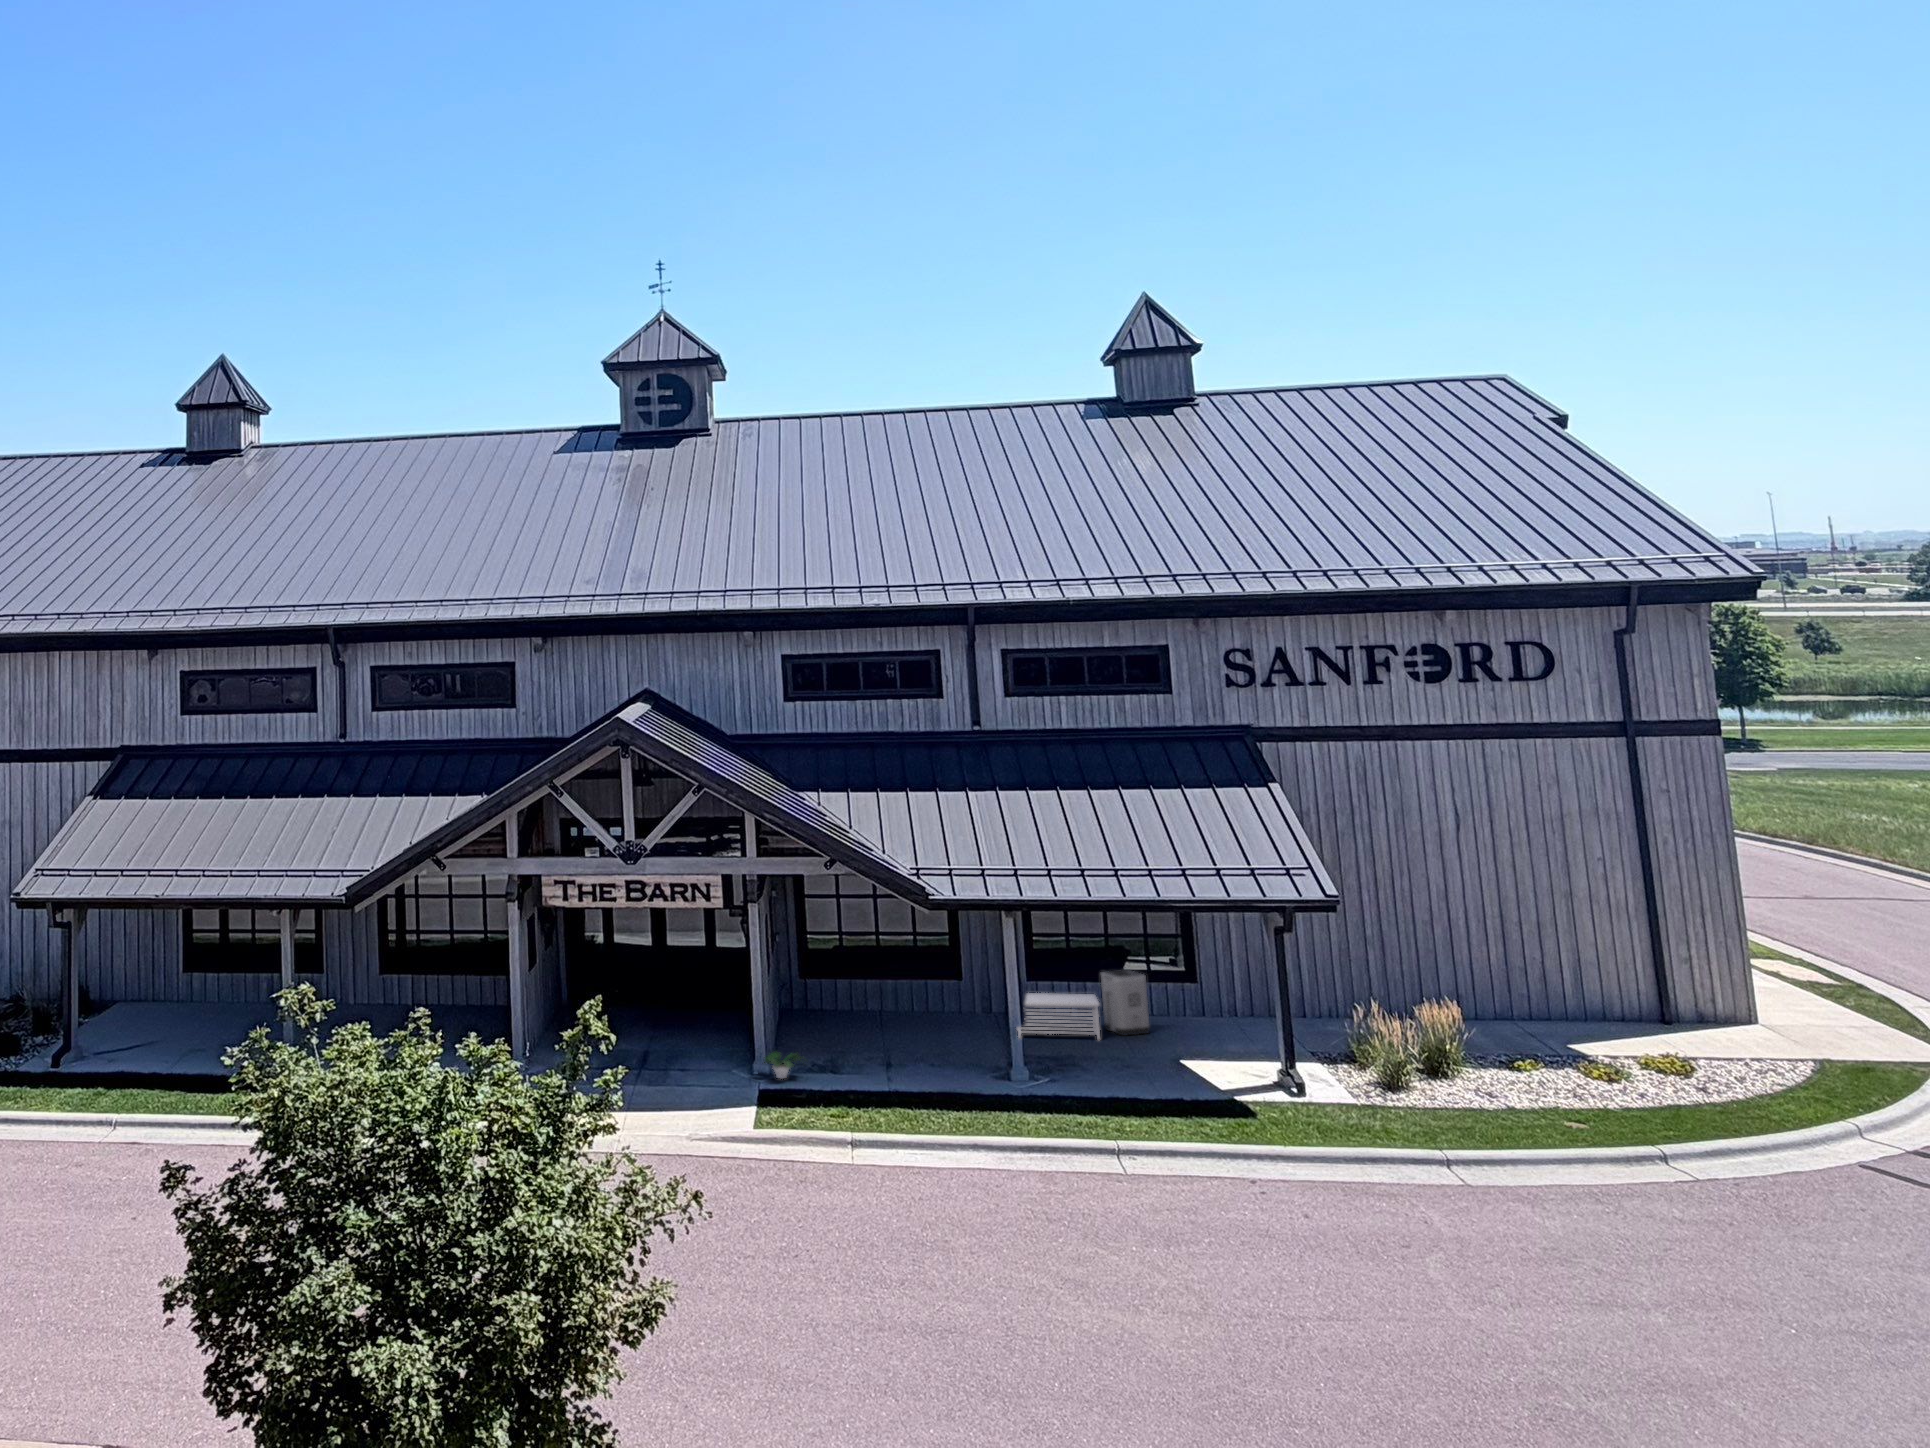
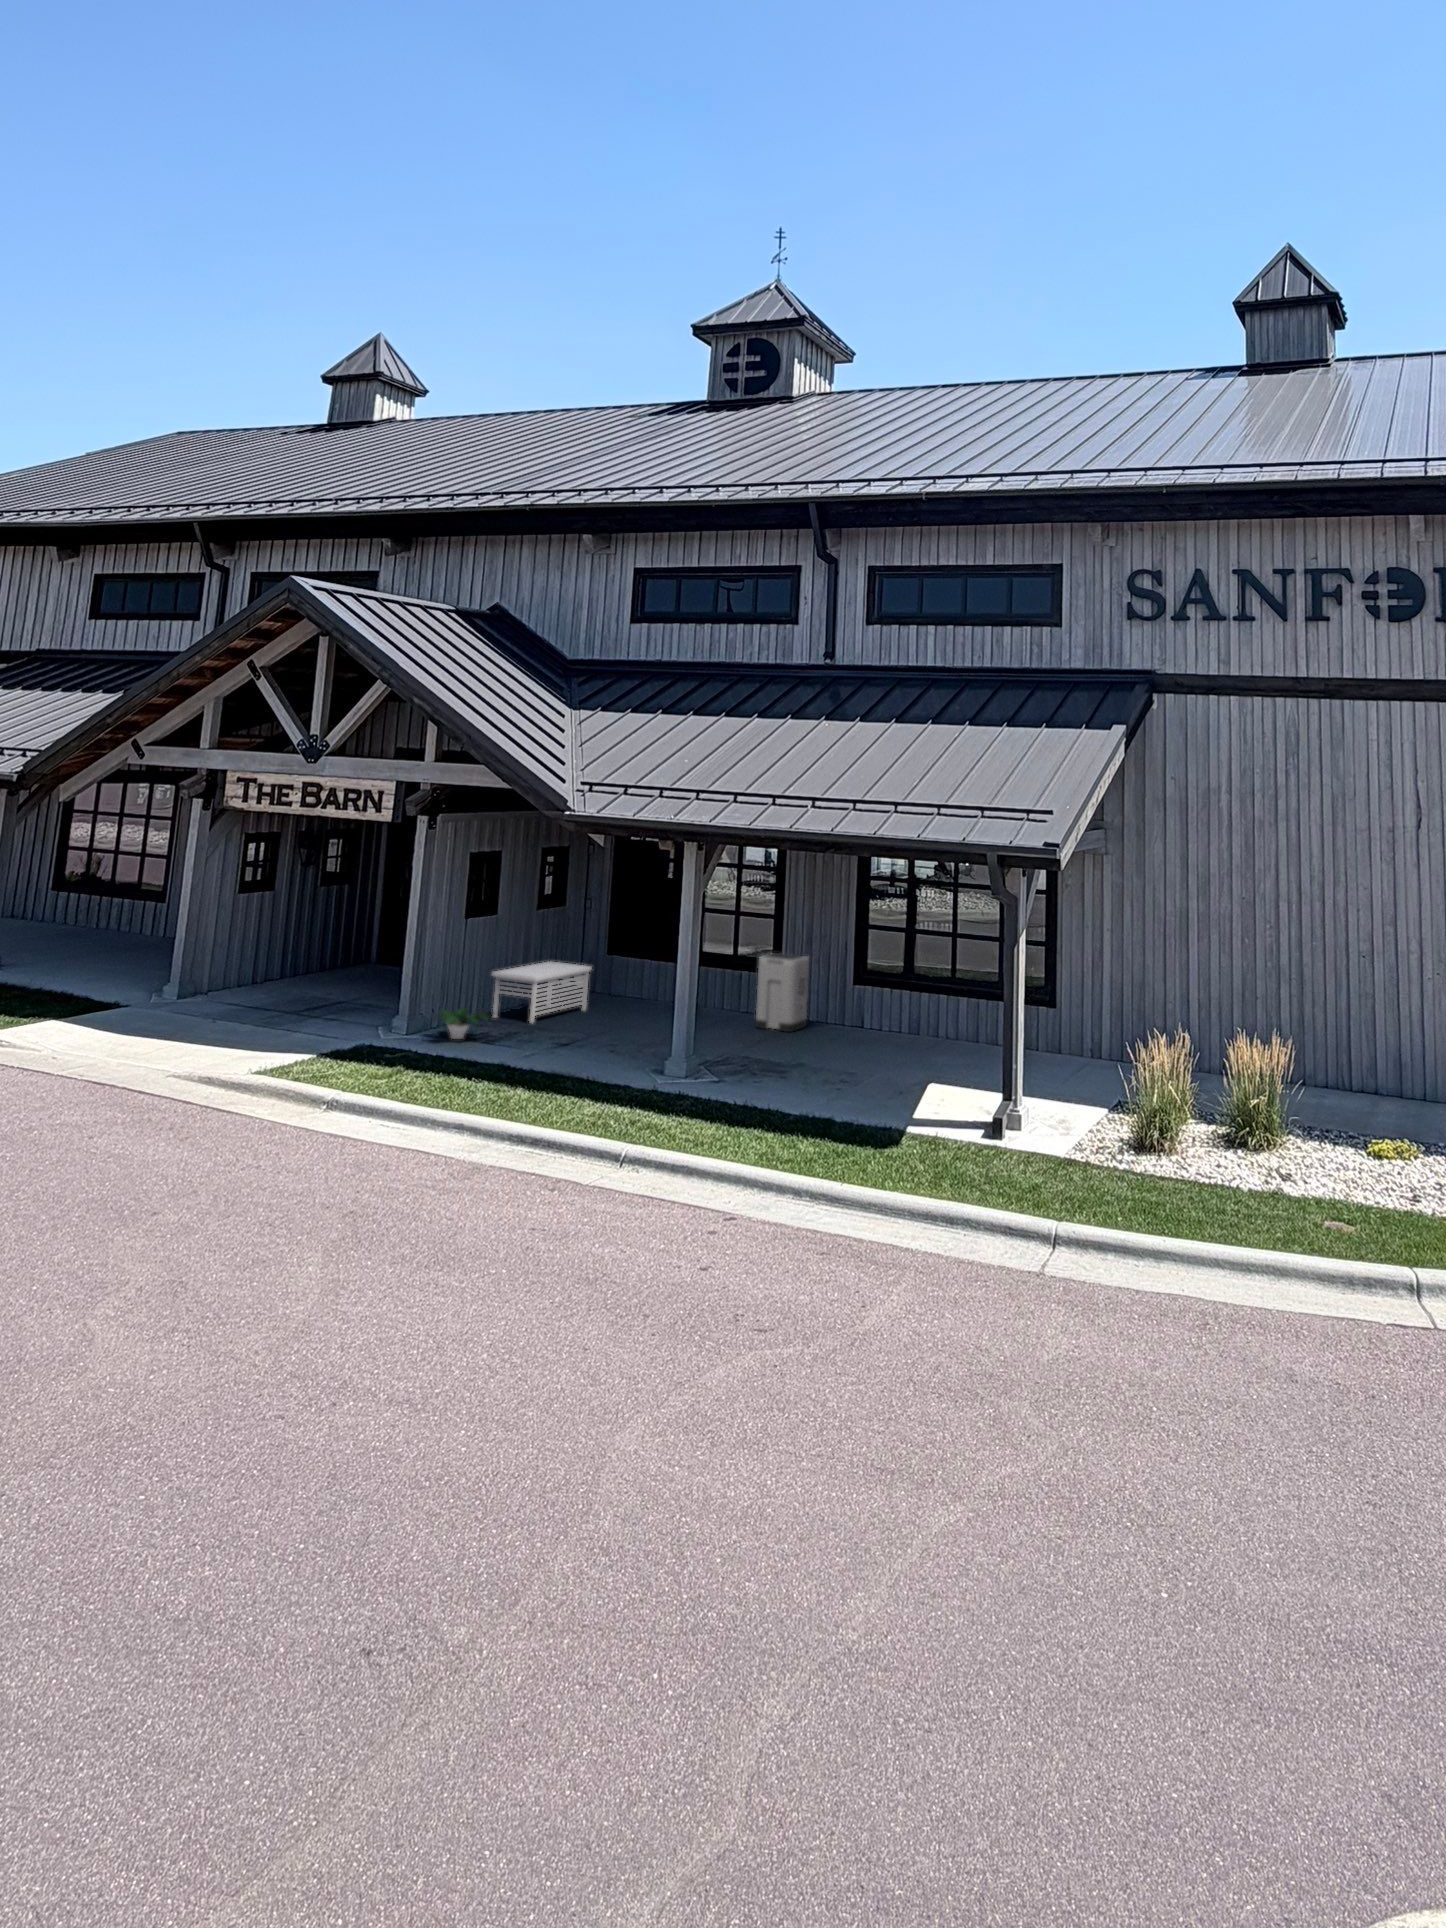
trash can: present [1101,970,1150,1036] -> present [756,953,809,1032]
storage bench: present [1017,993,1100,1039] -> present [492,962,591,1023]

